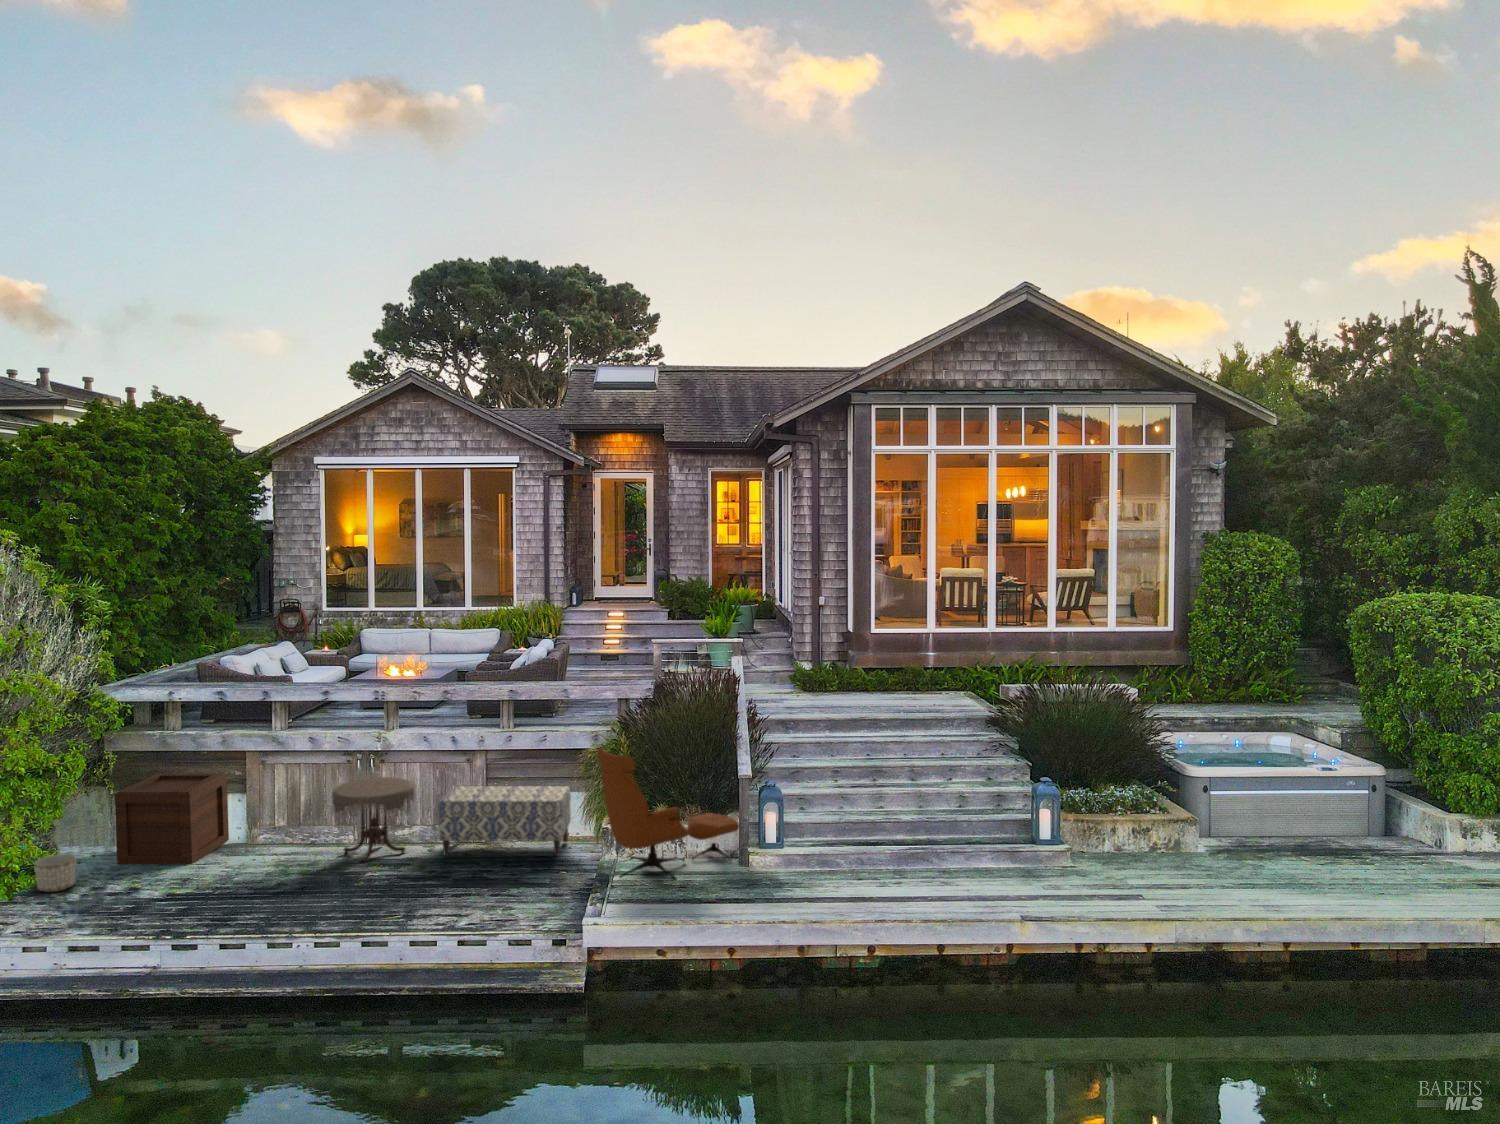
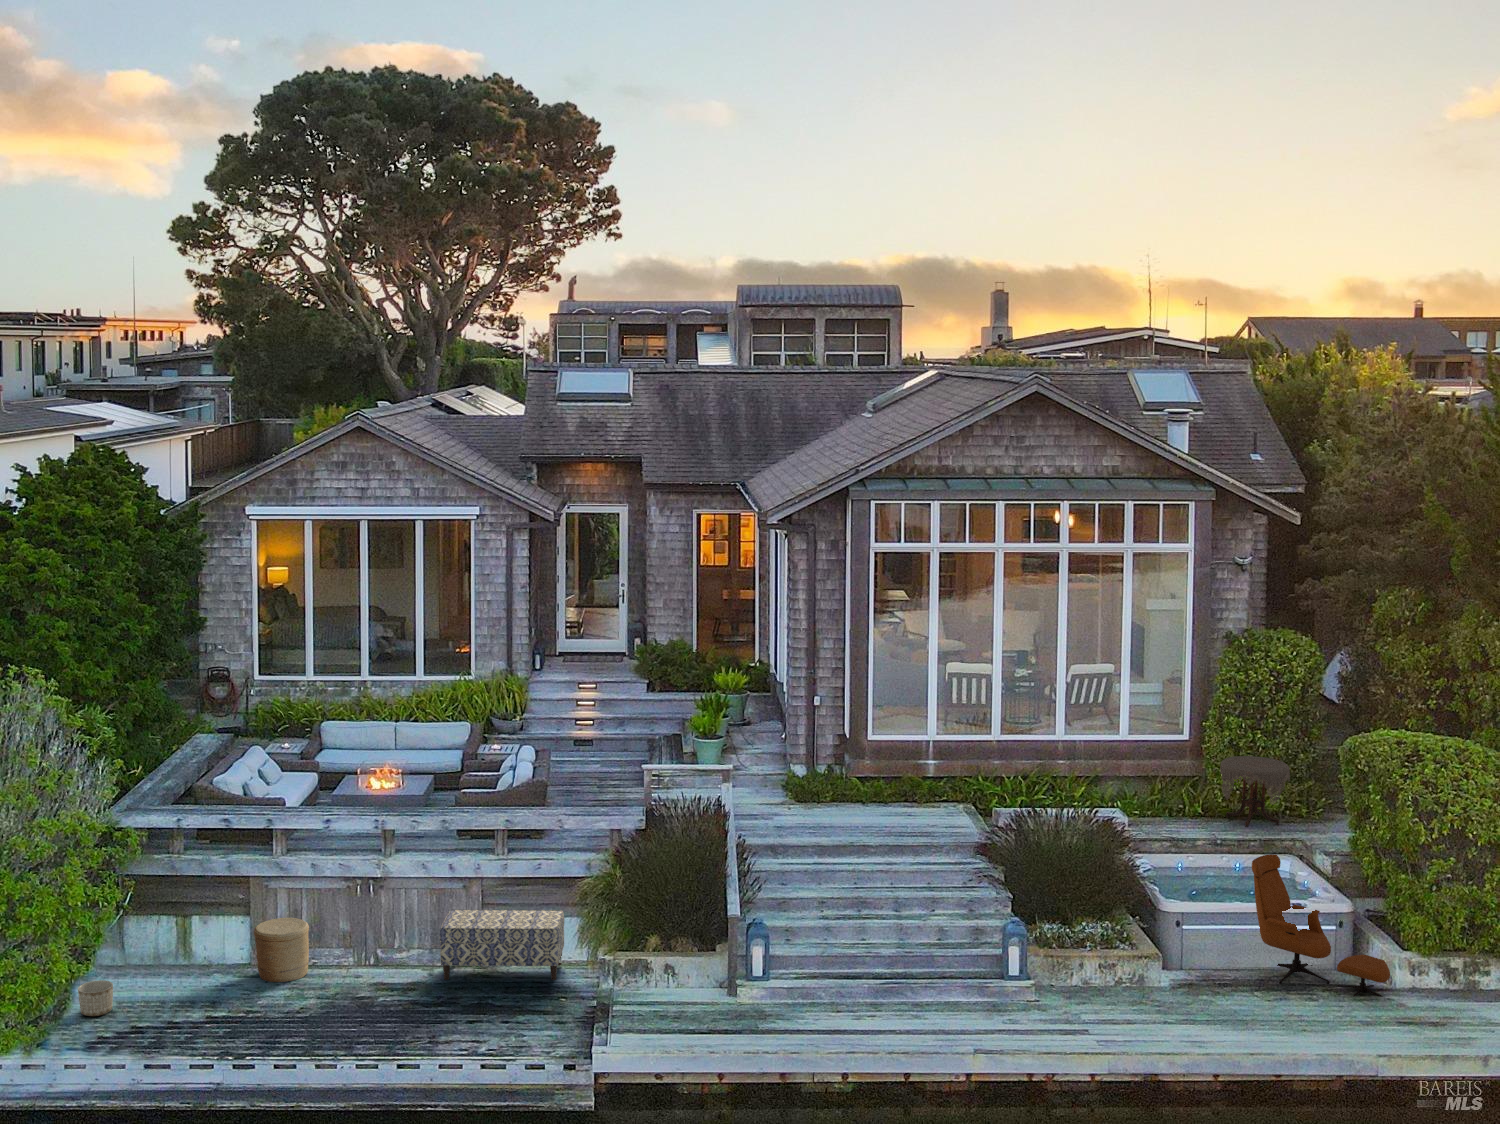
lounge chair: present [598,747,739,879] -> present [1252,854,1390,997]
wooden crate: present [115,773,229,864] -> none [132,897,229,988]
side table: present [332,777,414,862] -> present [1220,756,1290,827]
woven basket: none [248,794,307,860] -> present [254,918,309,982]

